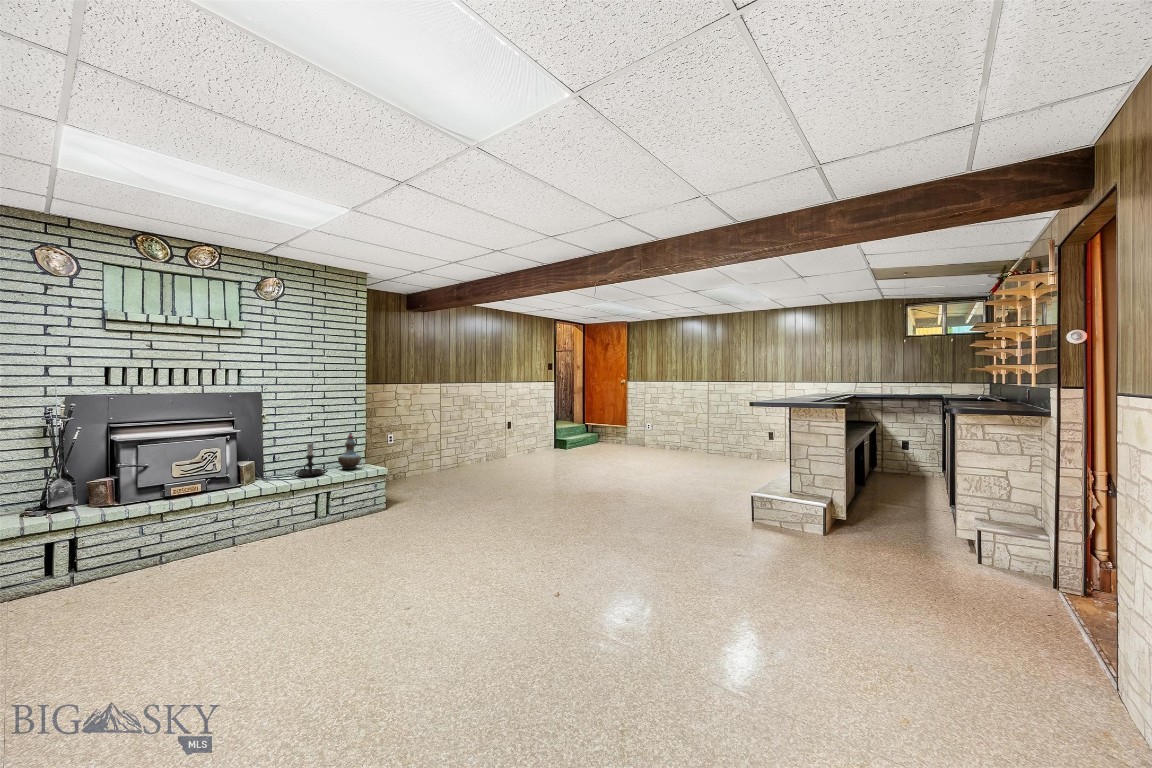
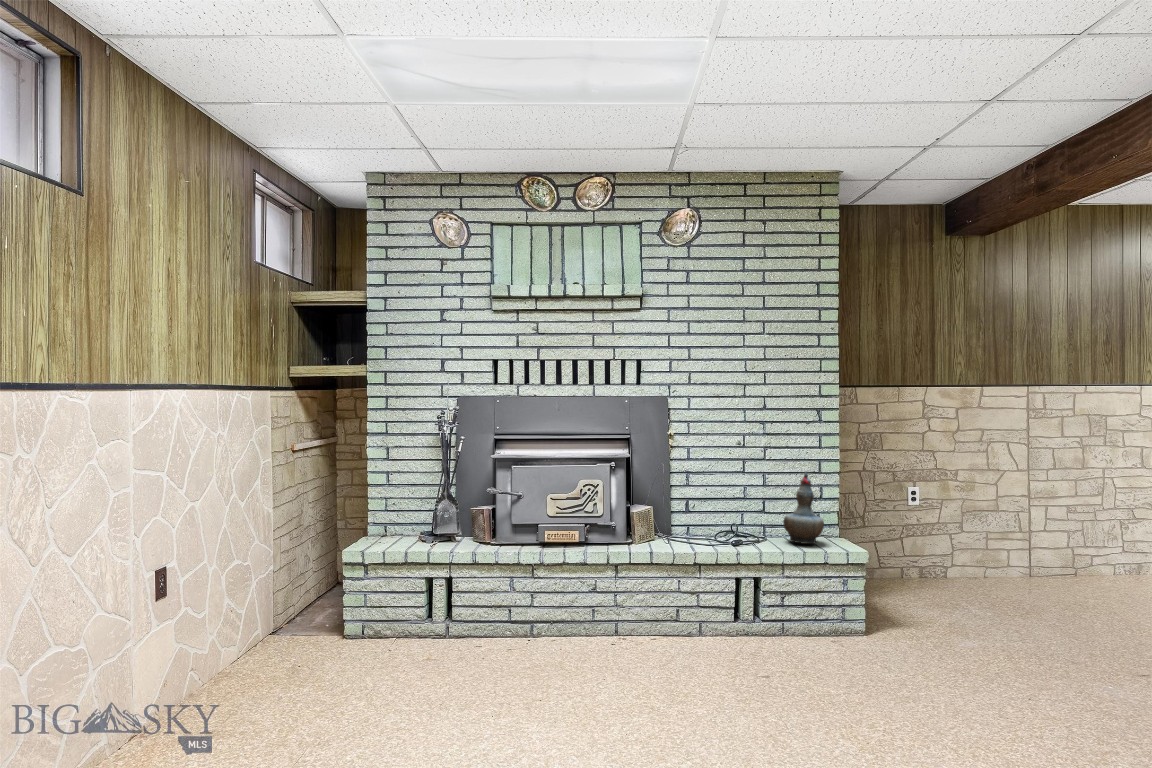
candle holder: present [297,443,324,477] -> none [713,482,756,546]

